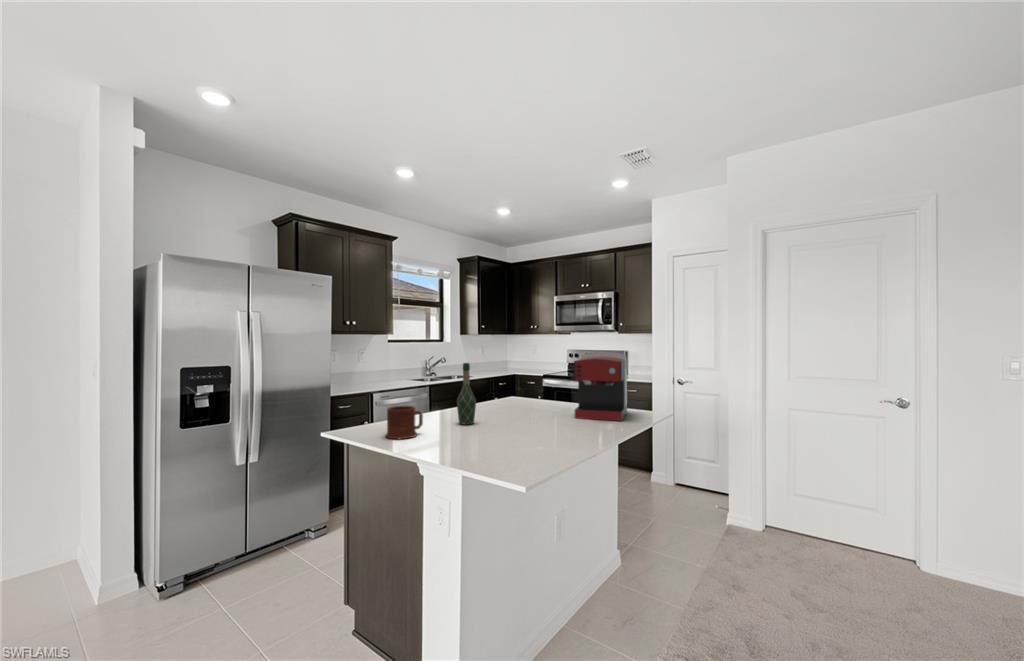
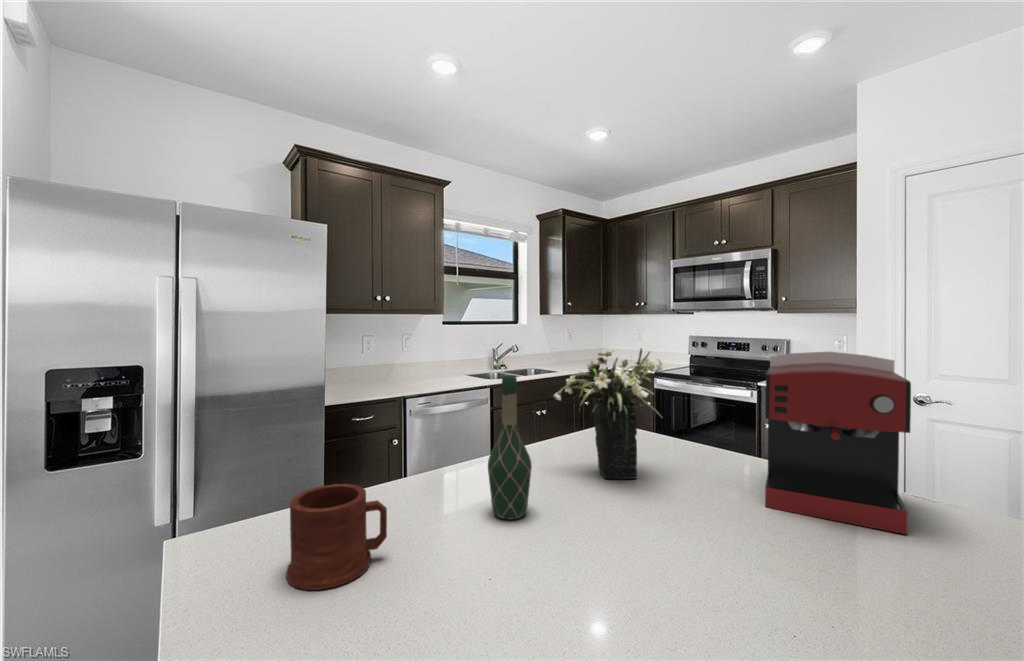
flower arrangement: none [483,351,535,414] -> present [554,348,663,479]

